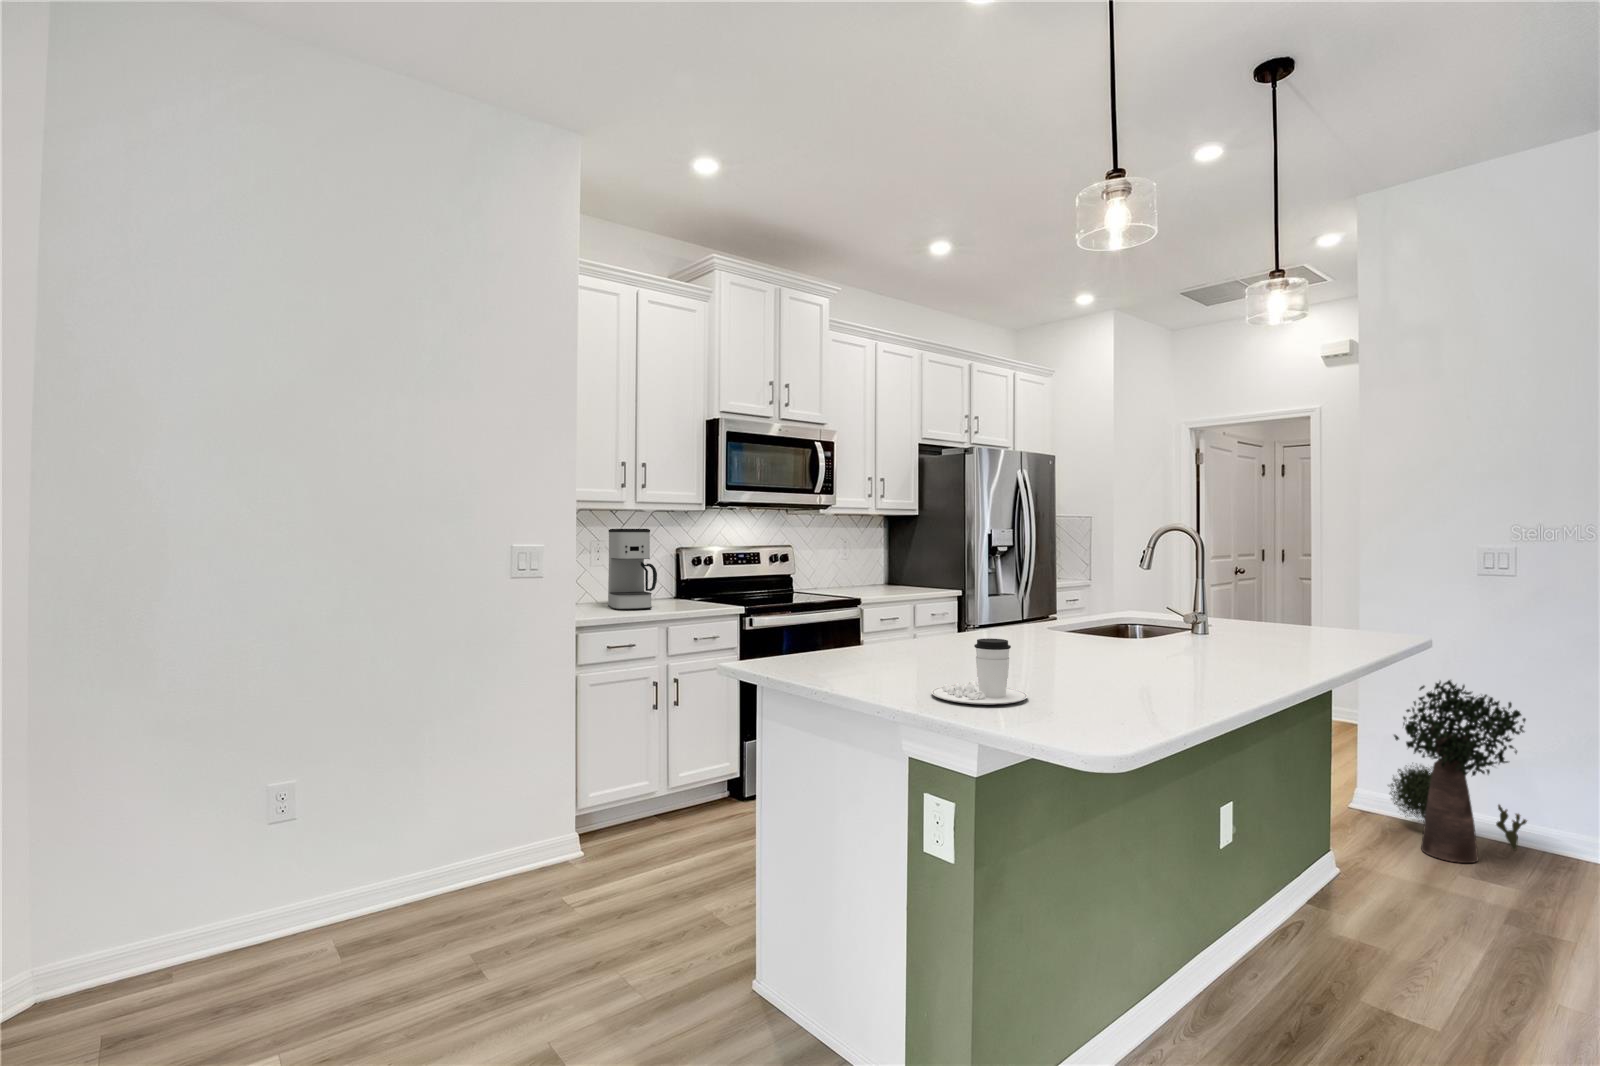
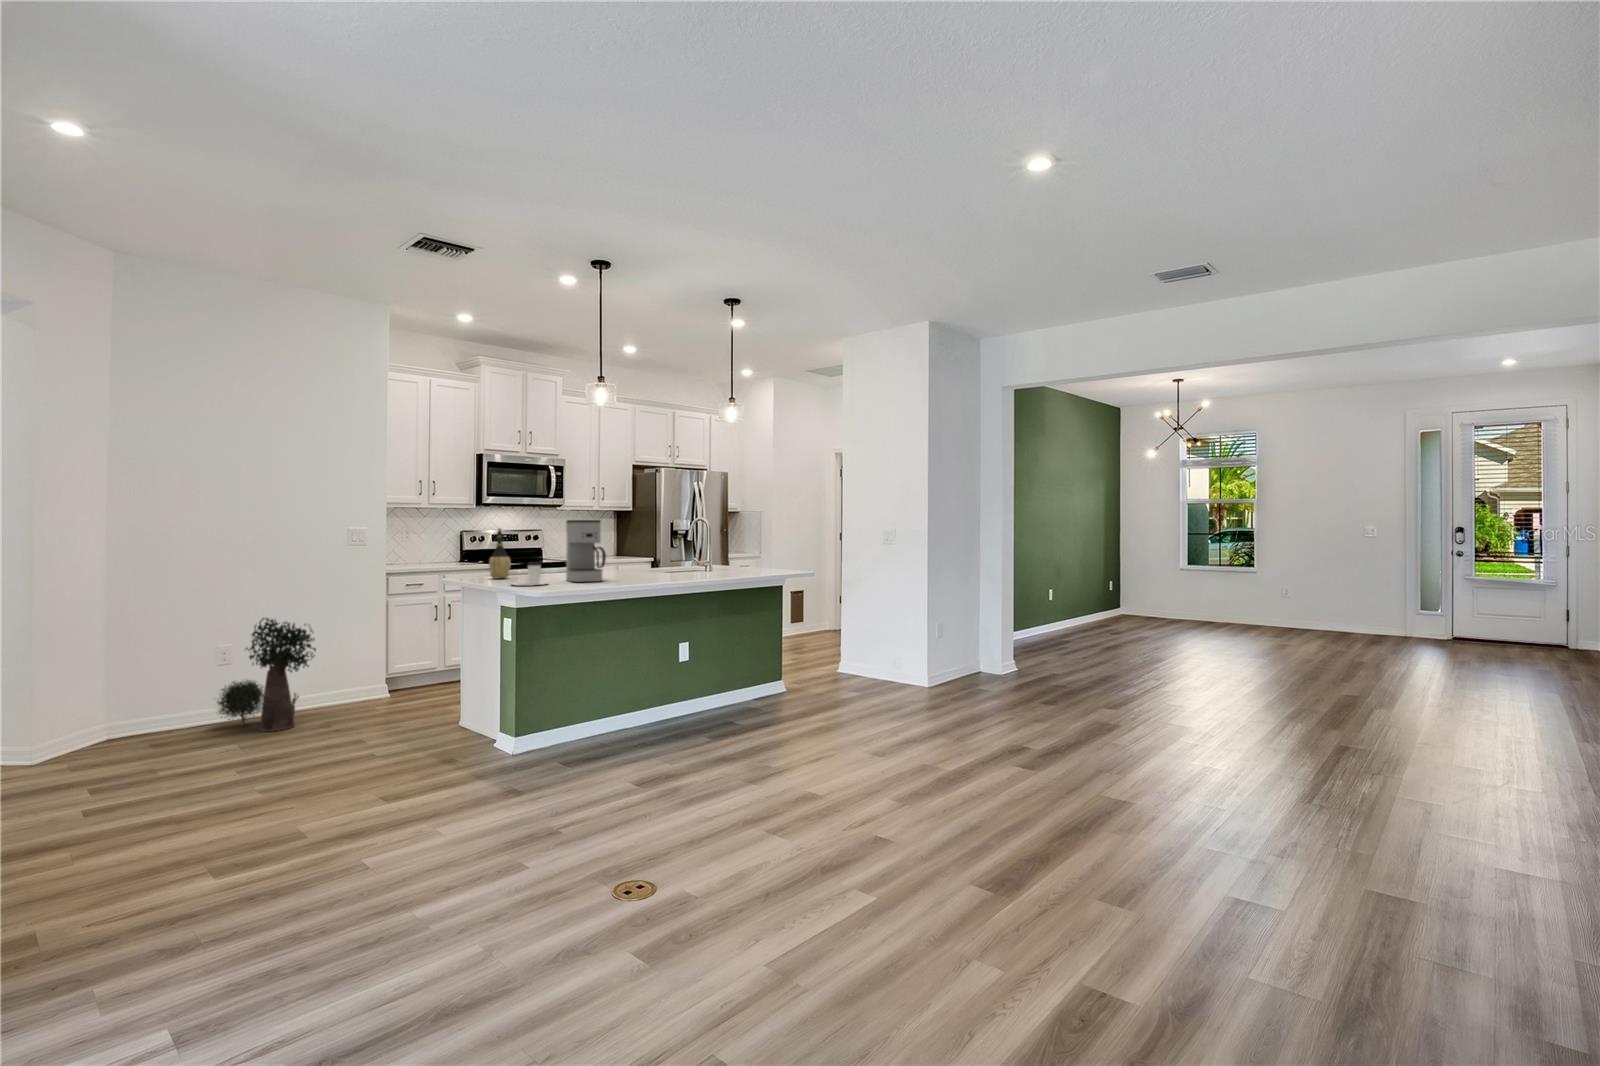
coffee maker: present [608,529,657,610] -> present [566,520,606,582]
wine bottle: none [825,548,870,662] -> present [489,528,511,579]
potted plant: present [1390,680,1527,863] -> present [217,618,316,732]

